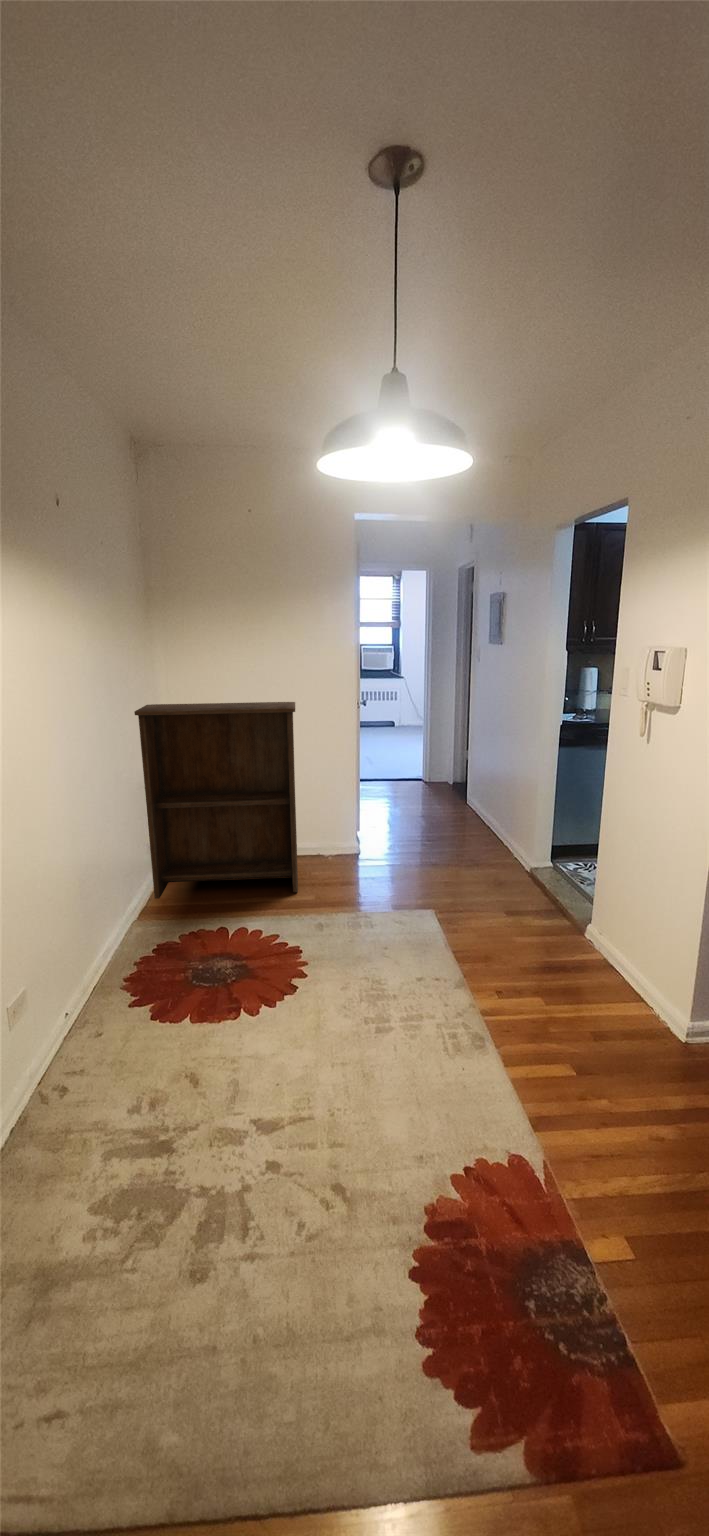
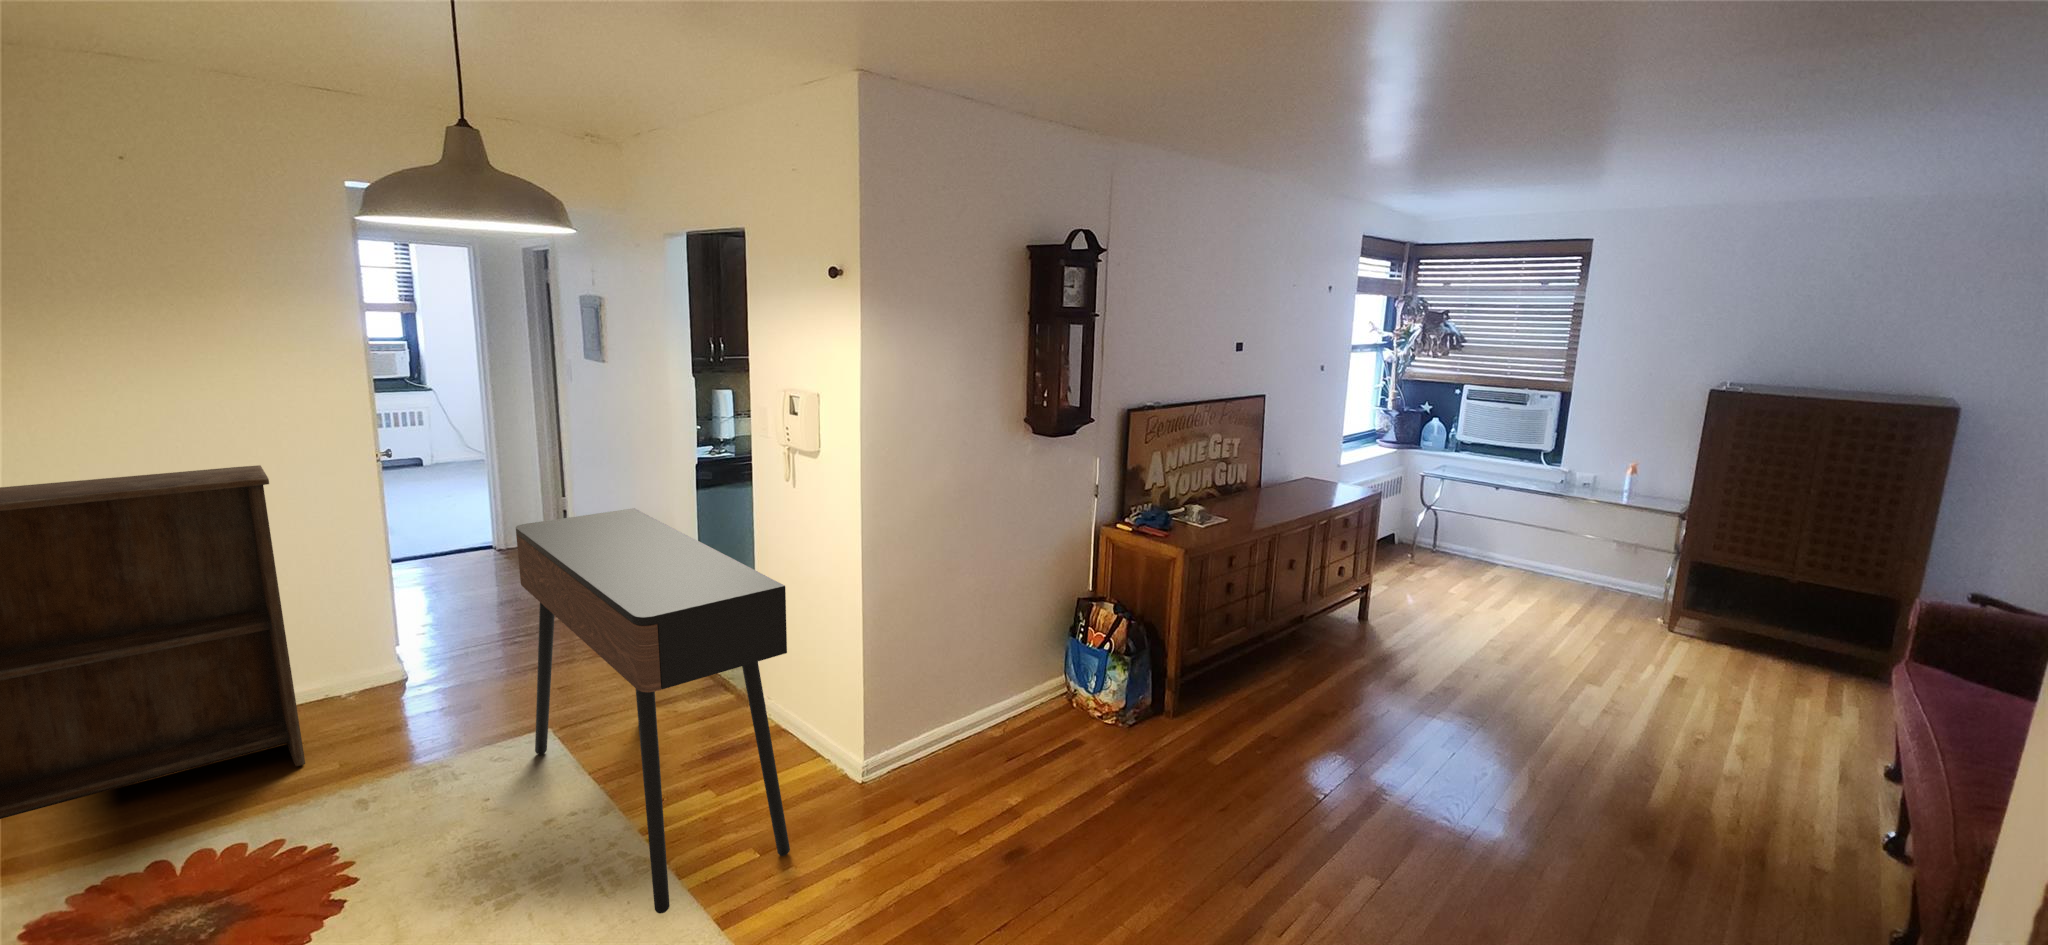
console table: none [421,752,634,1092] -> present [516,508,790,914]

